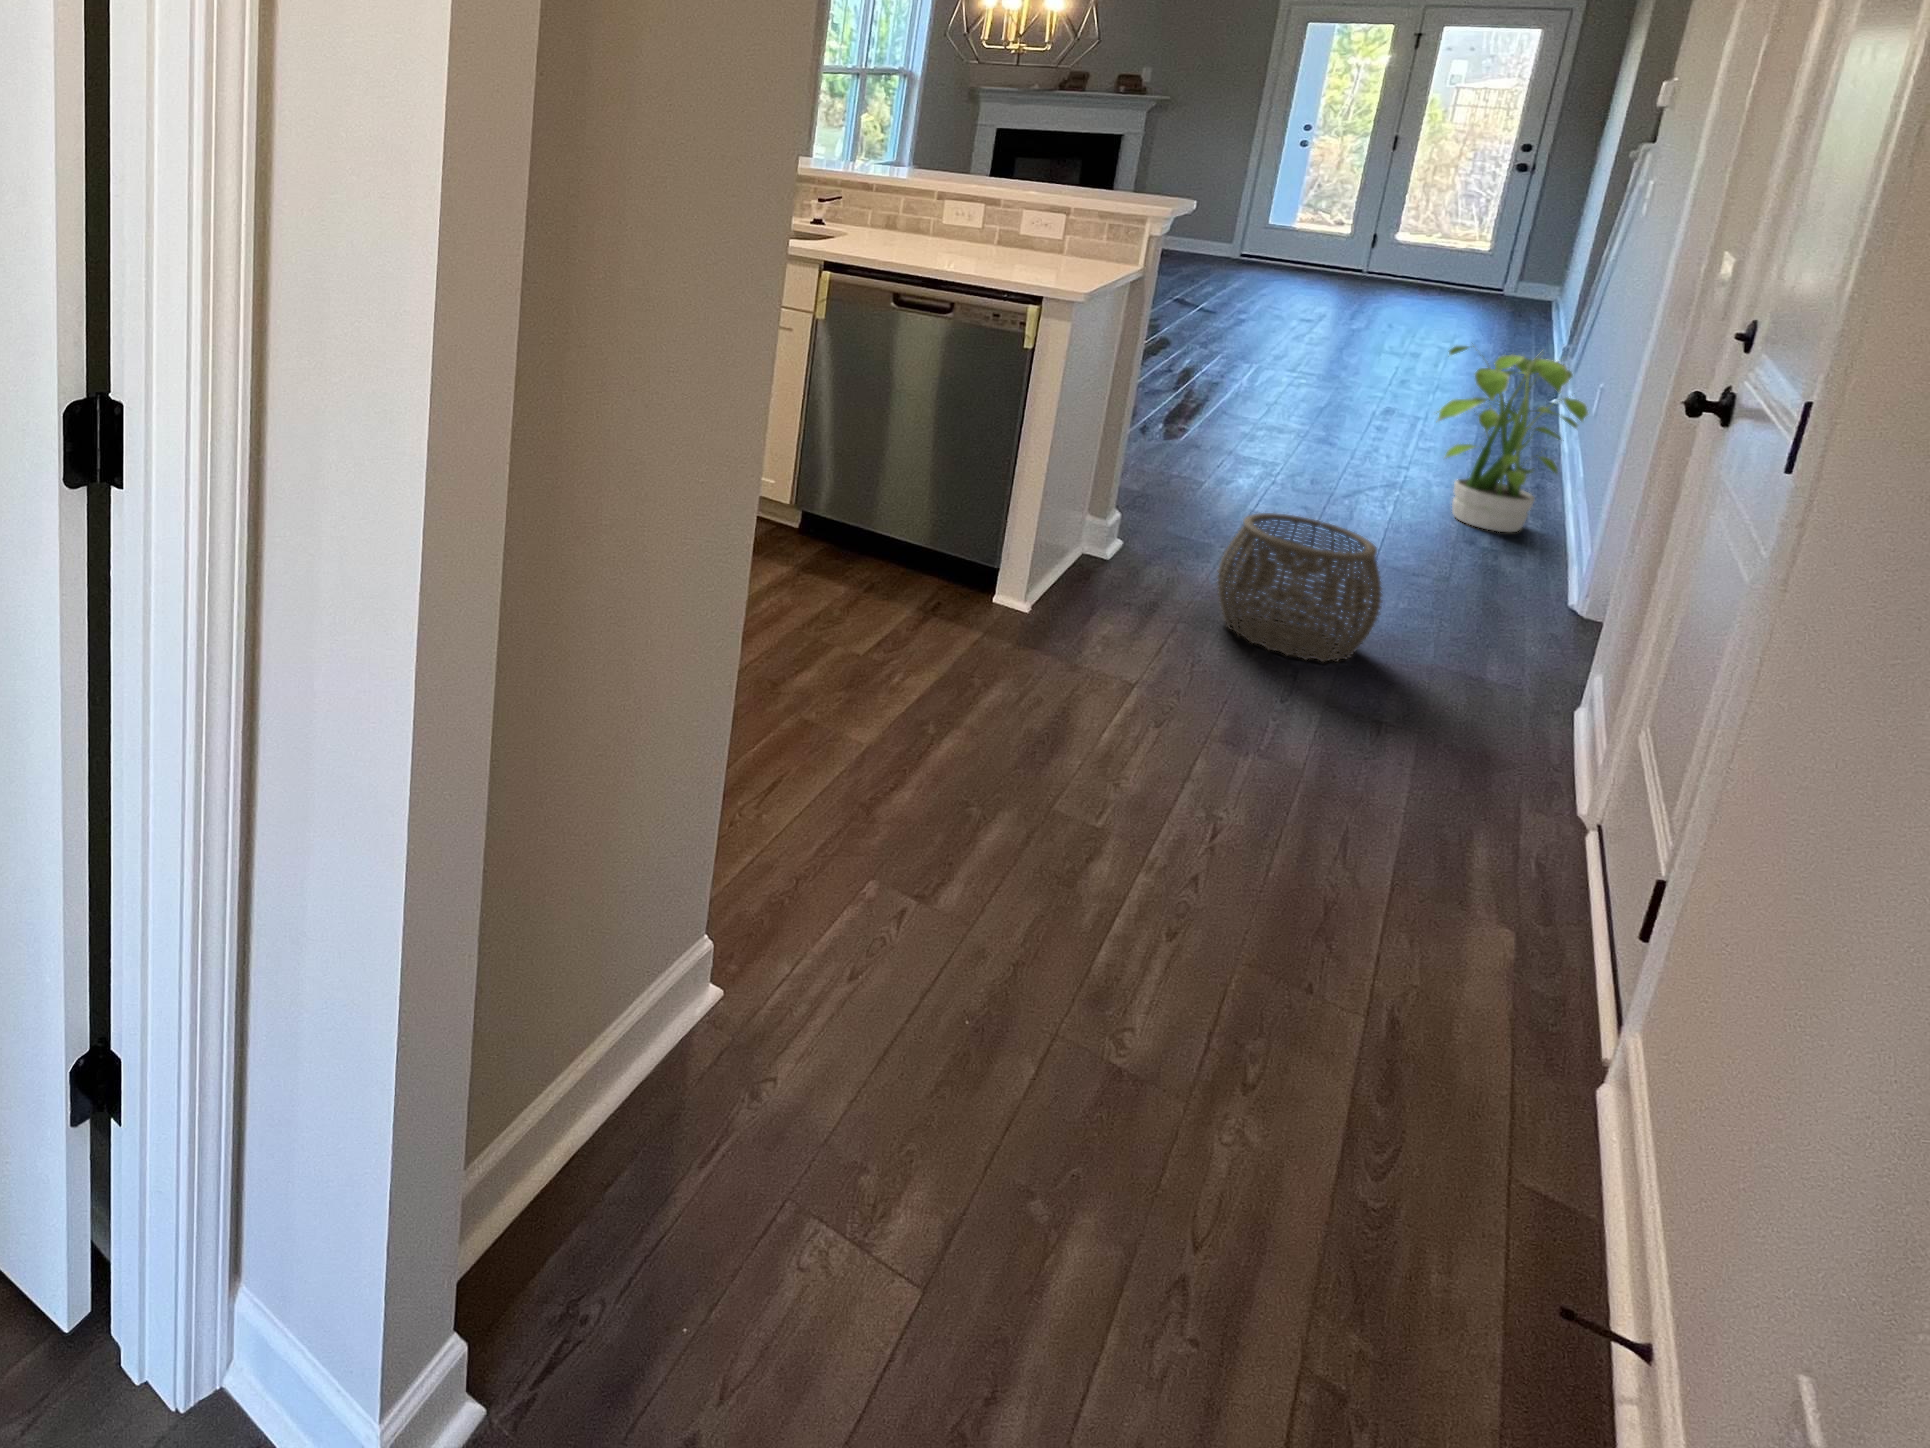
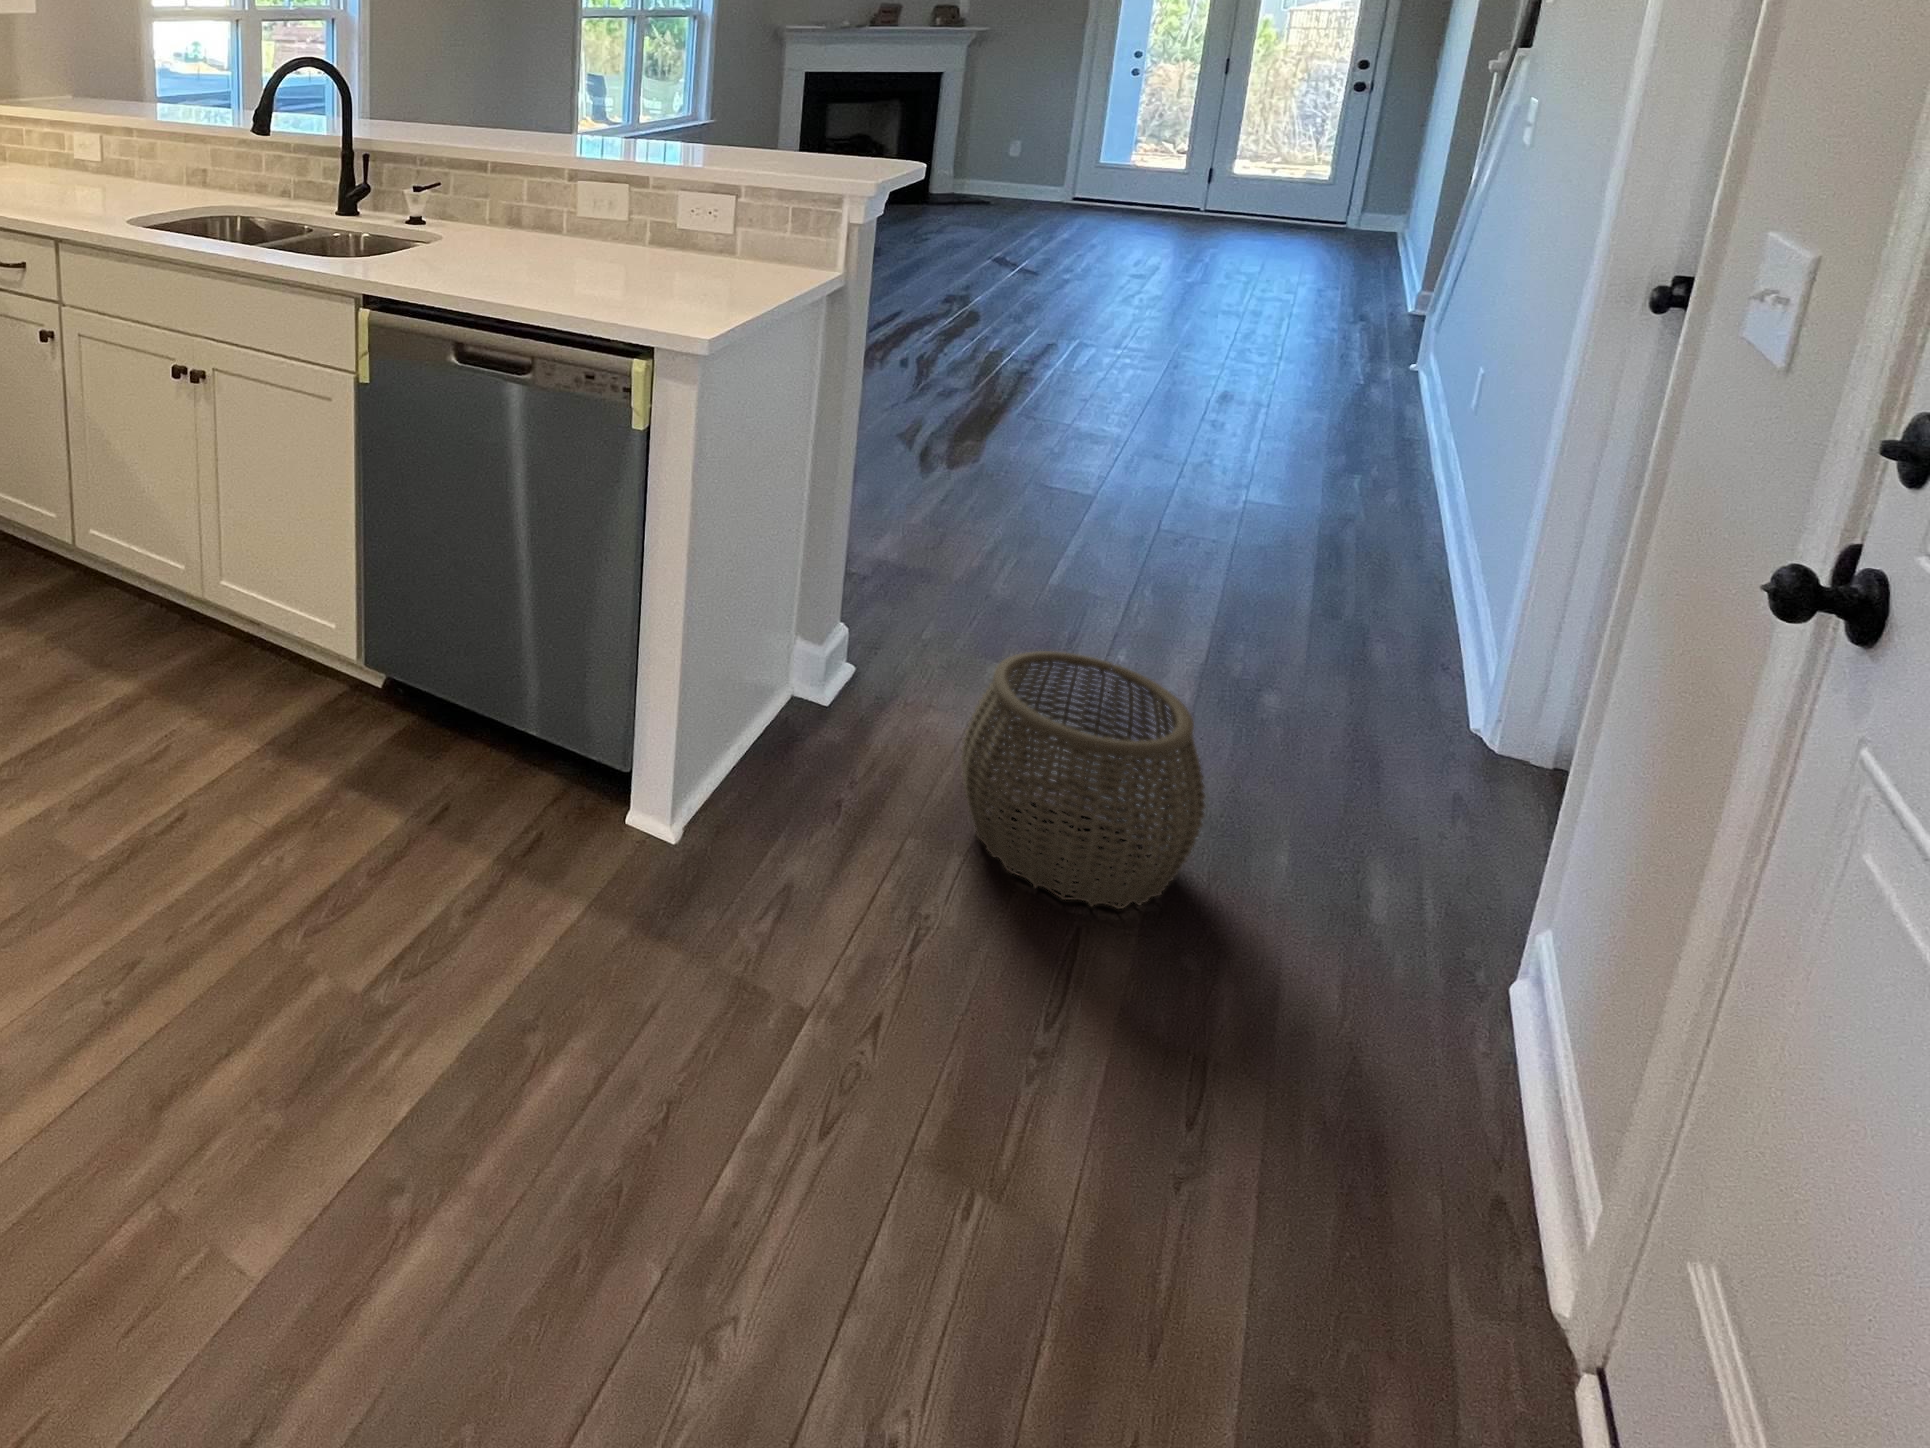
potted plant: present [1438,345,1588,532] -> none [1273,332,1480,588]

